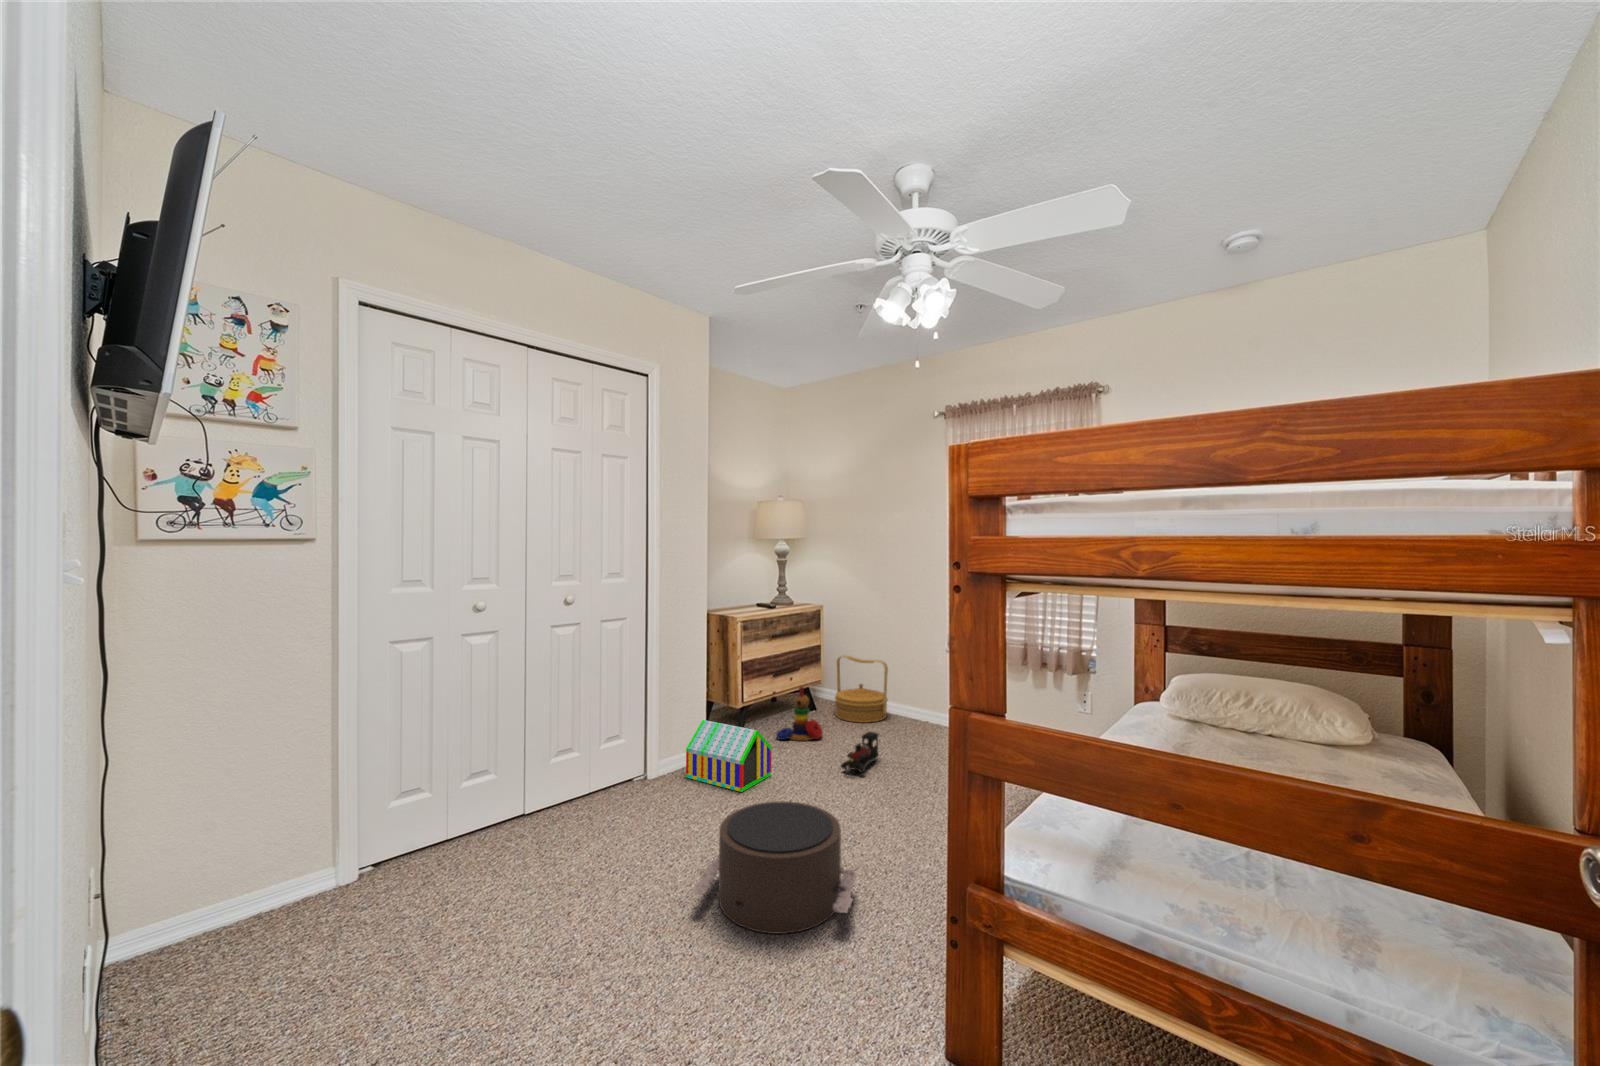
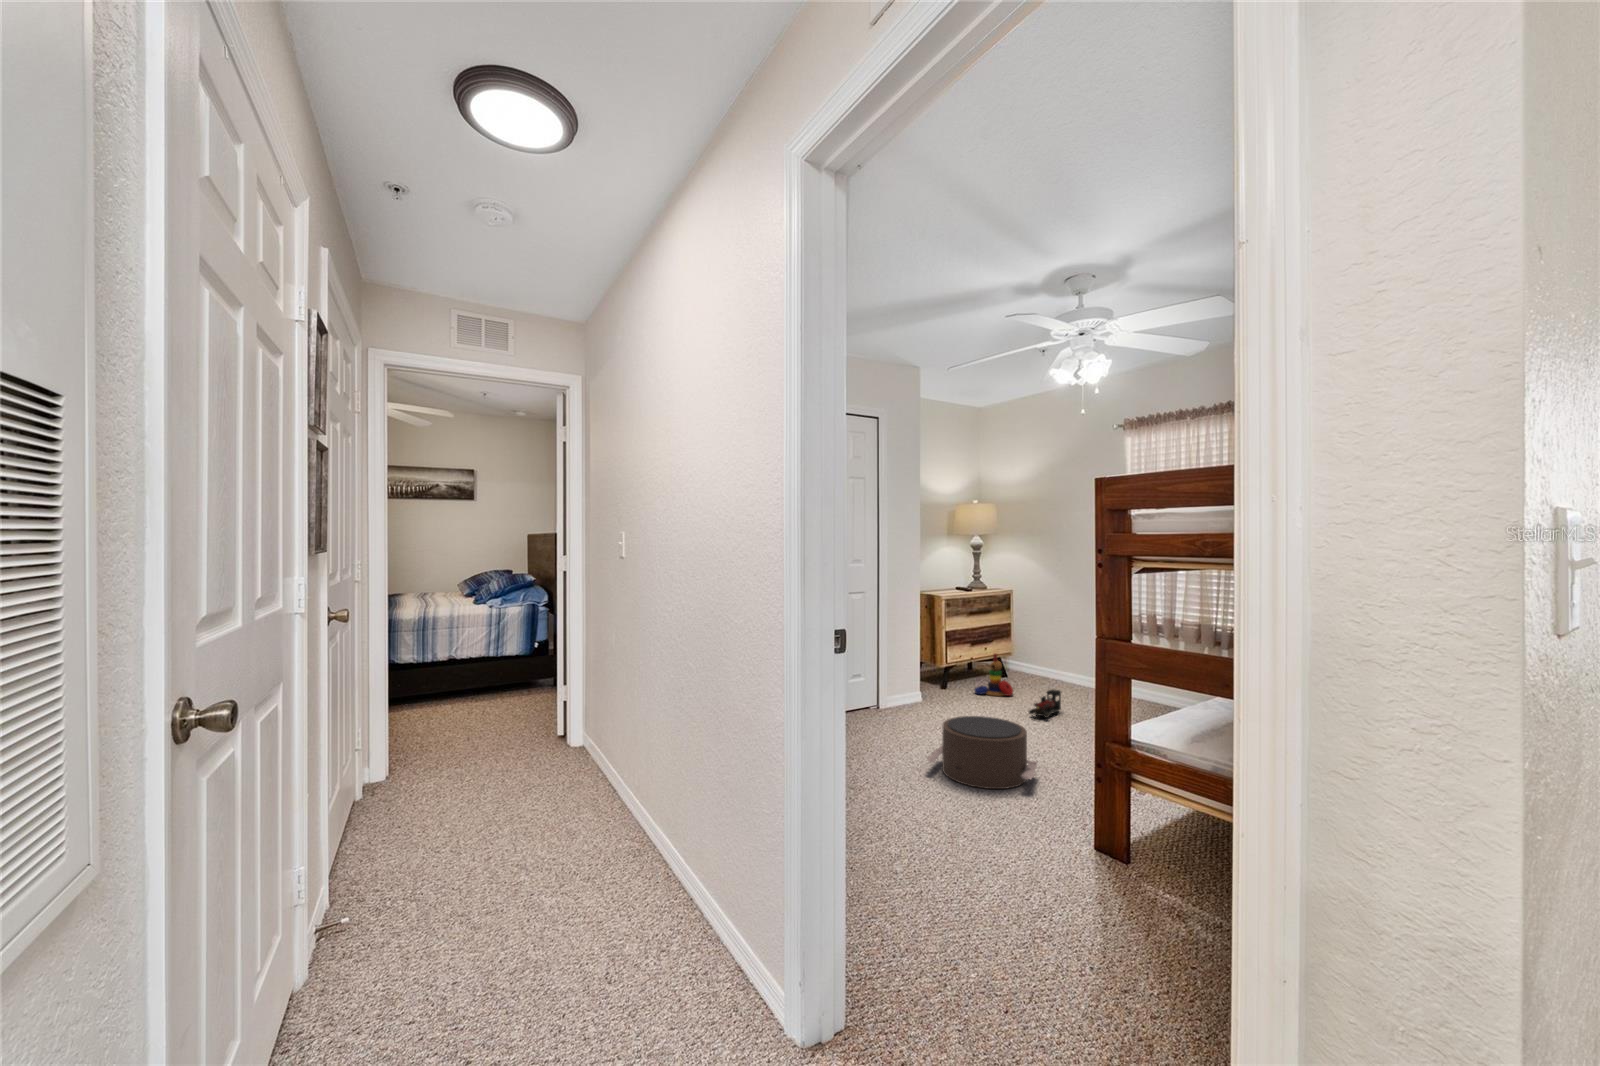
woven basket: present [835,655,888,723] -> none [1024,633,1072,689]
toy house: present [686,720,772,792] -> none [907,670,972,721]

